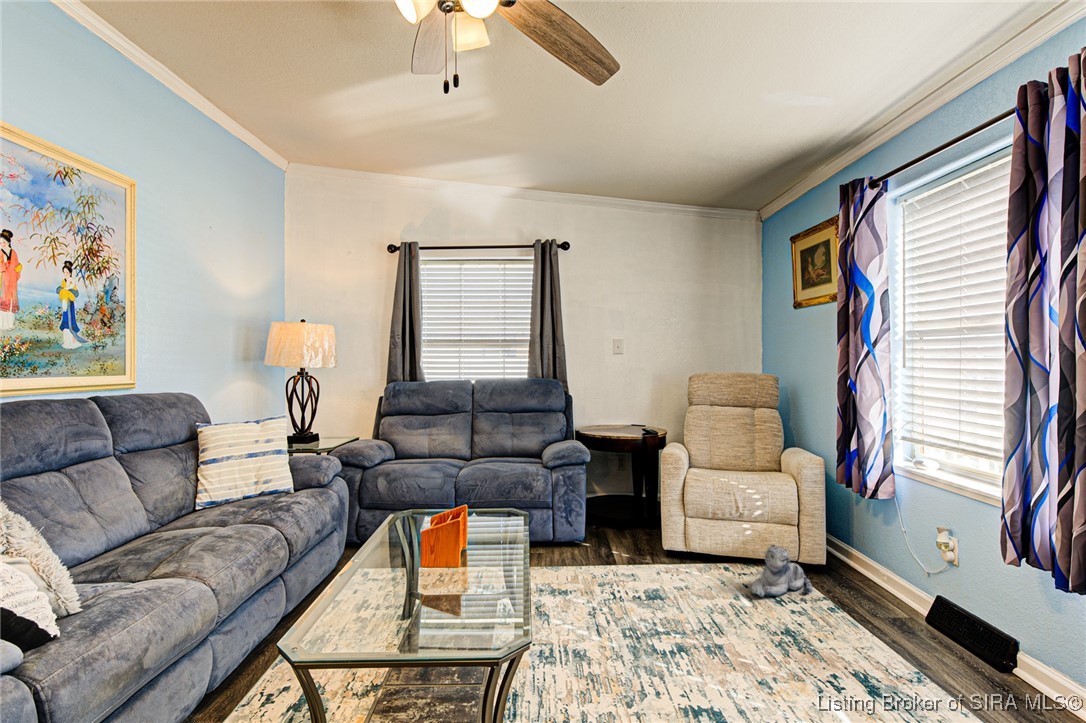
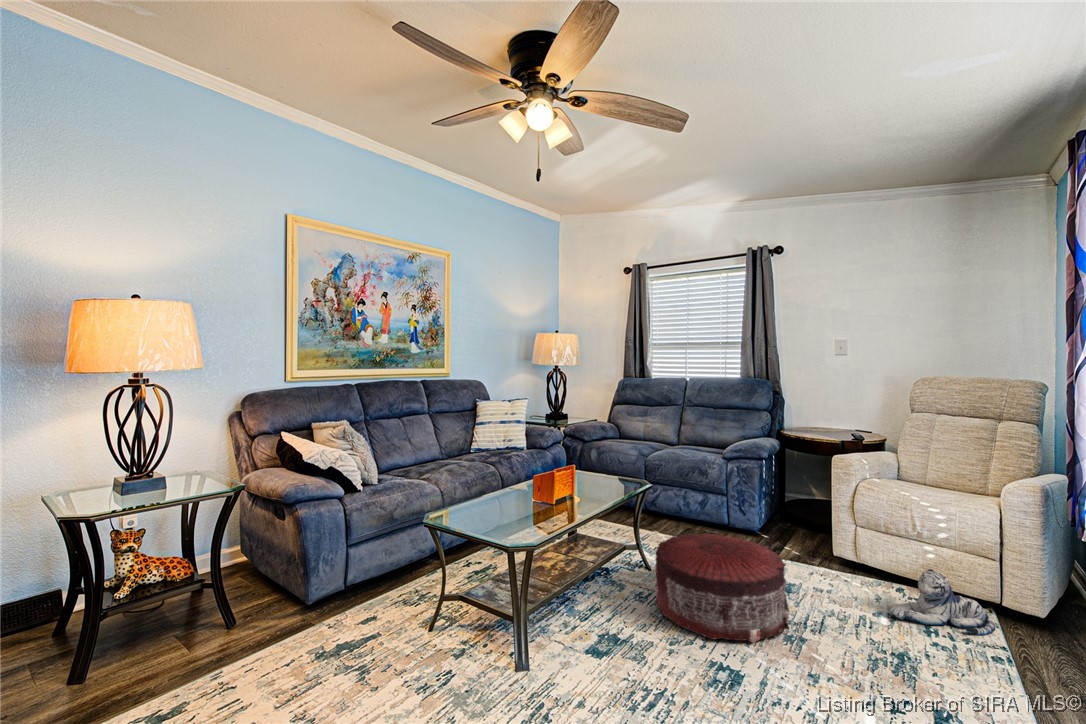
pouf: none [570,554,719,687] -> present [656,534,789,642]

